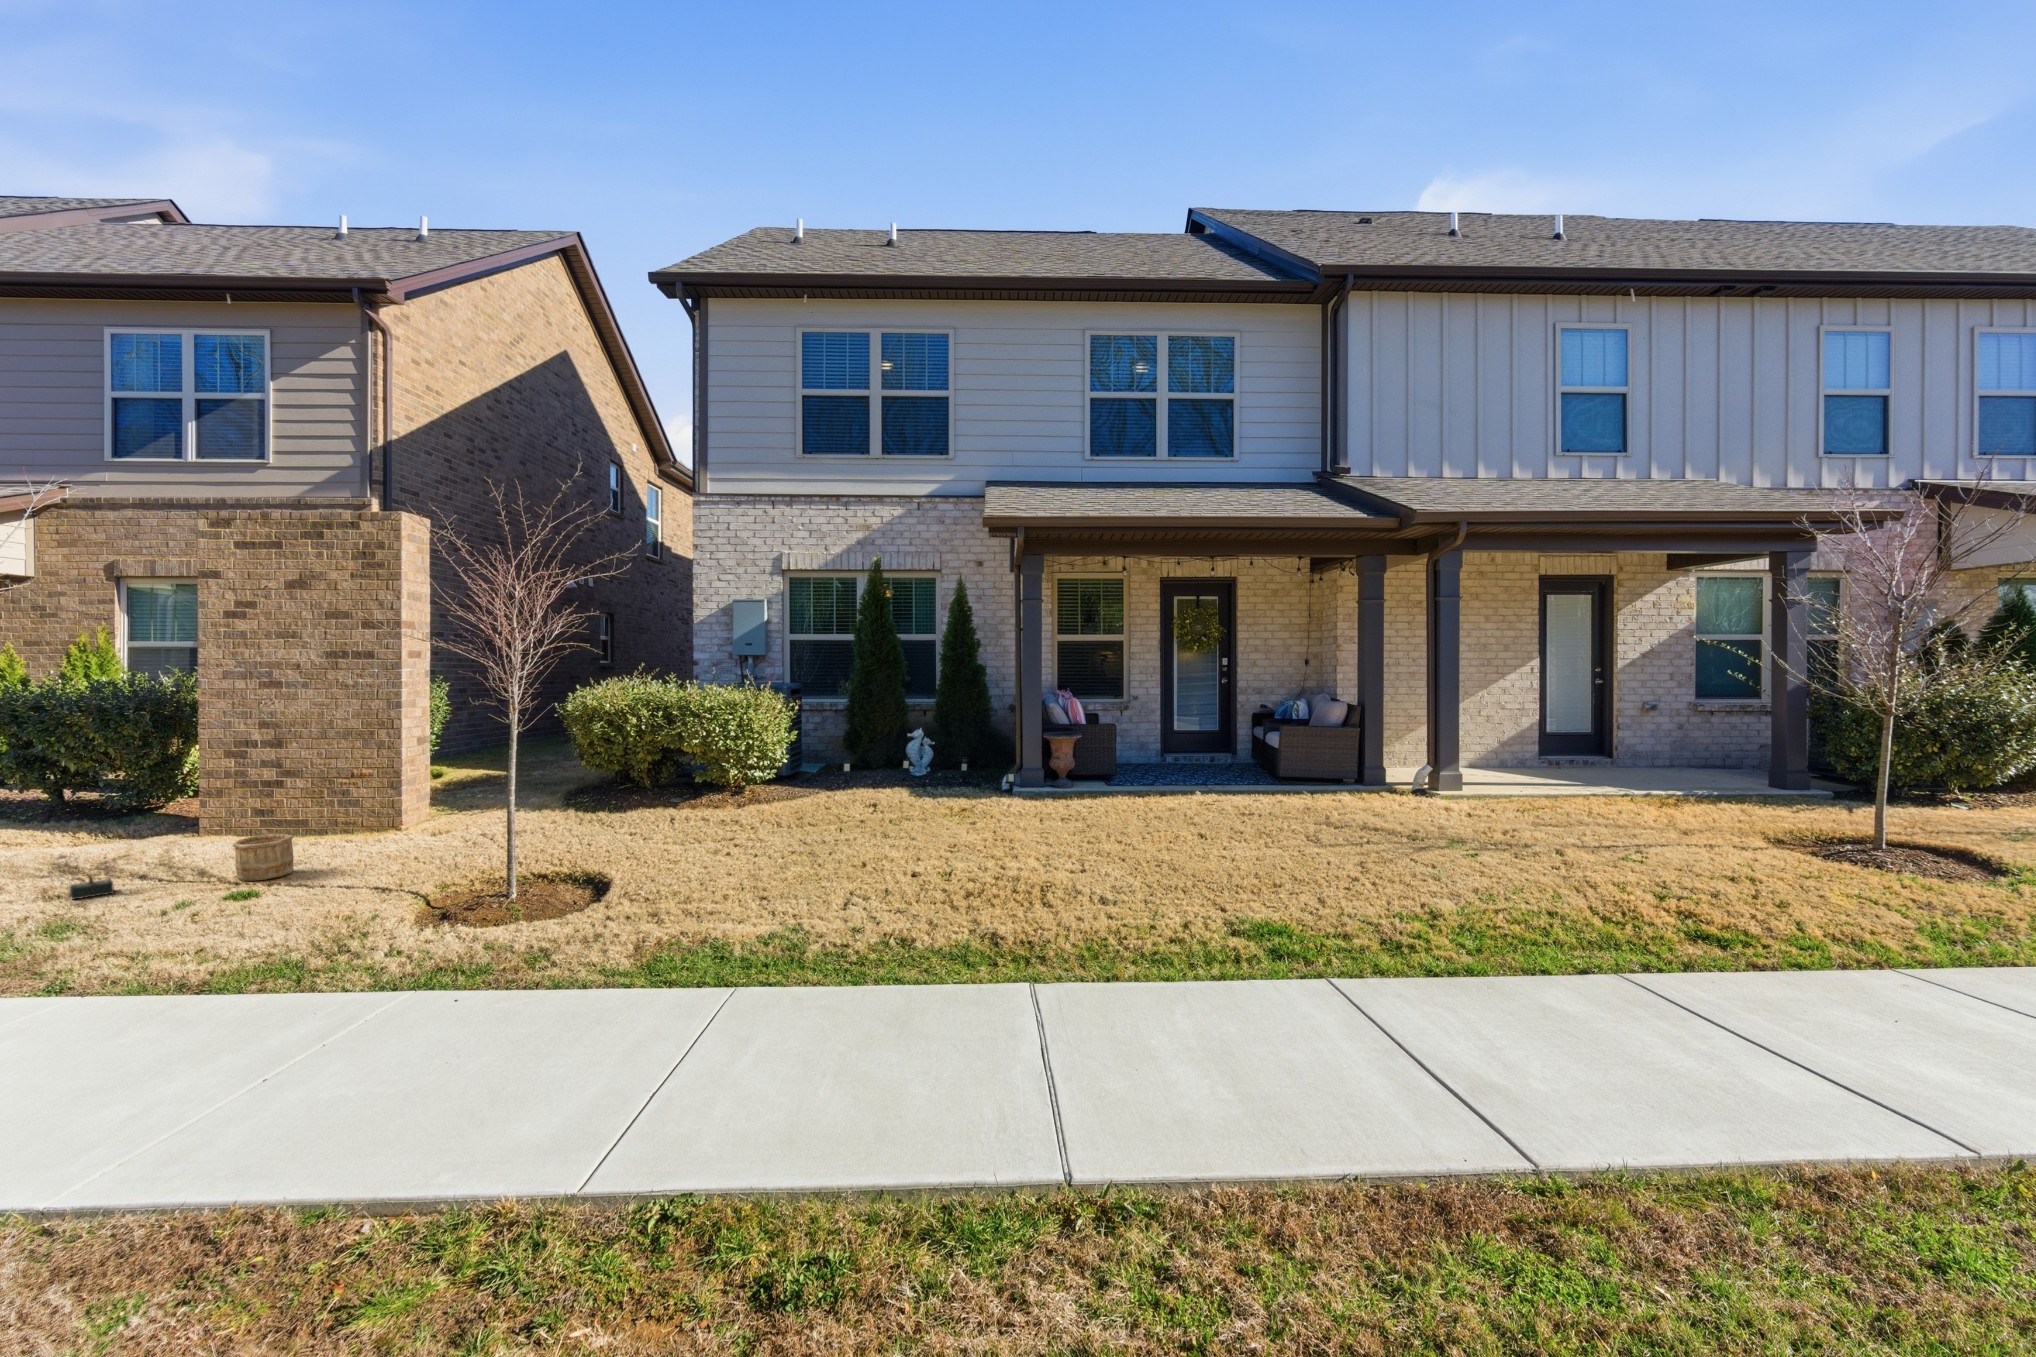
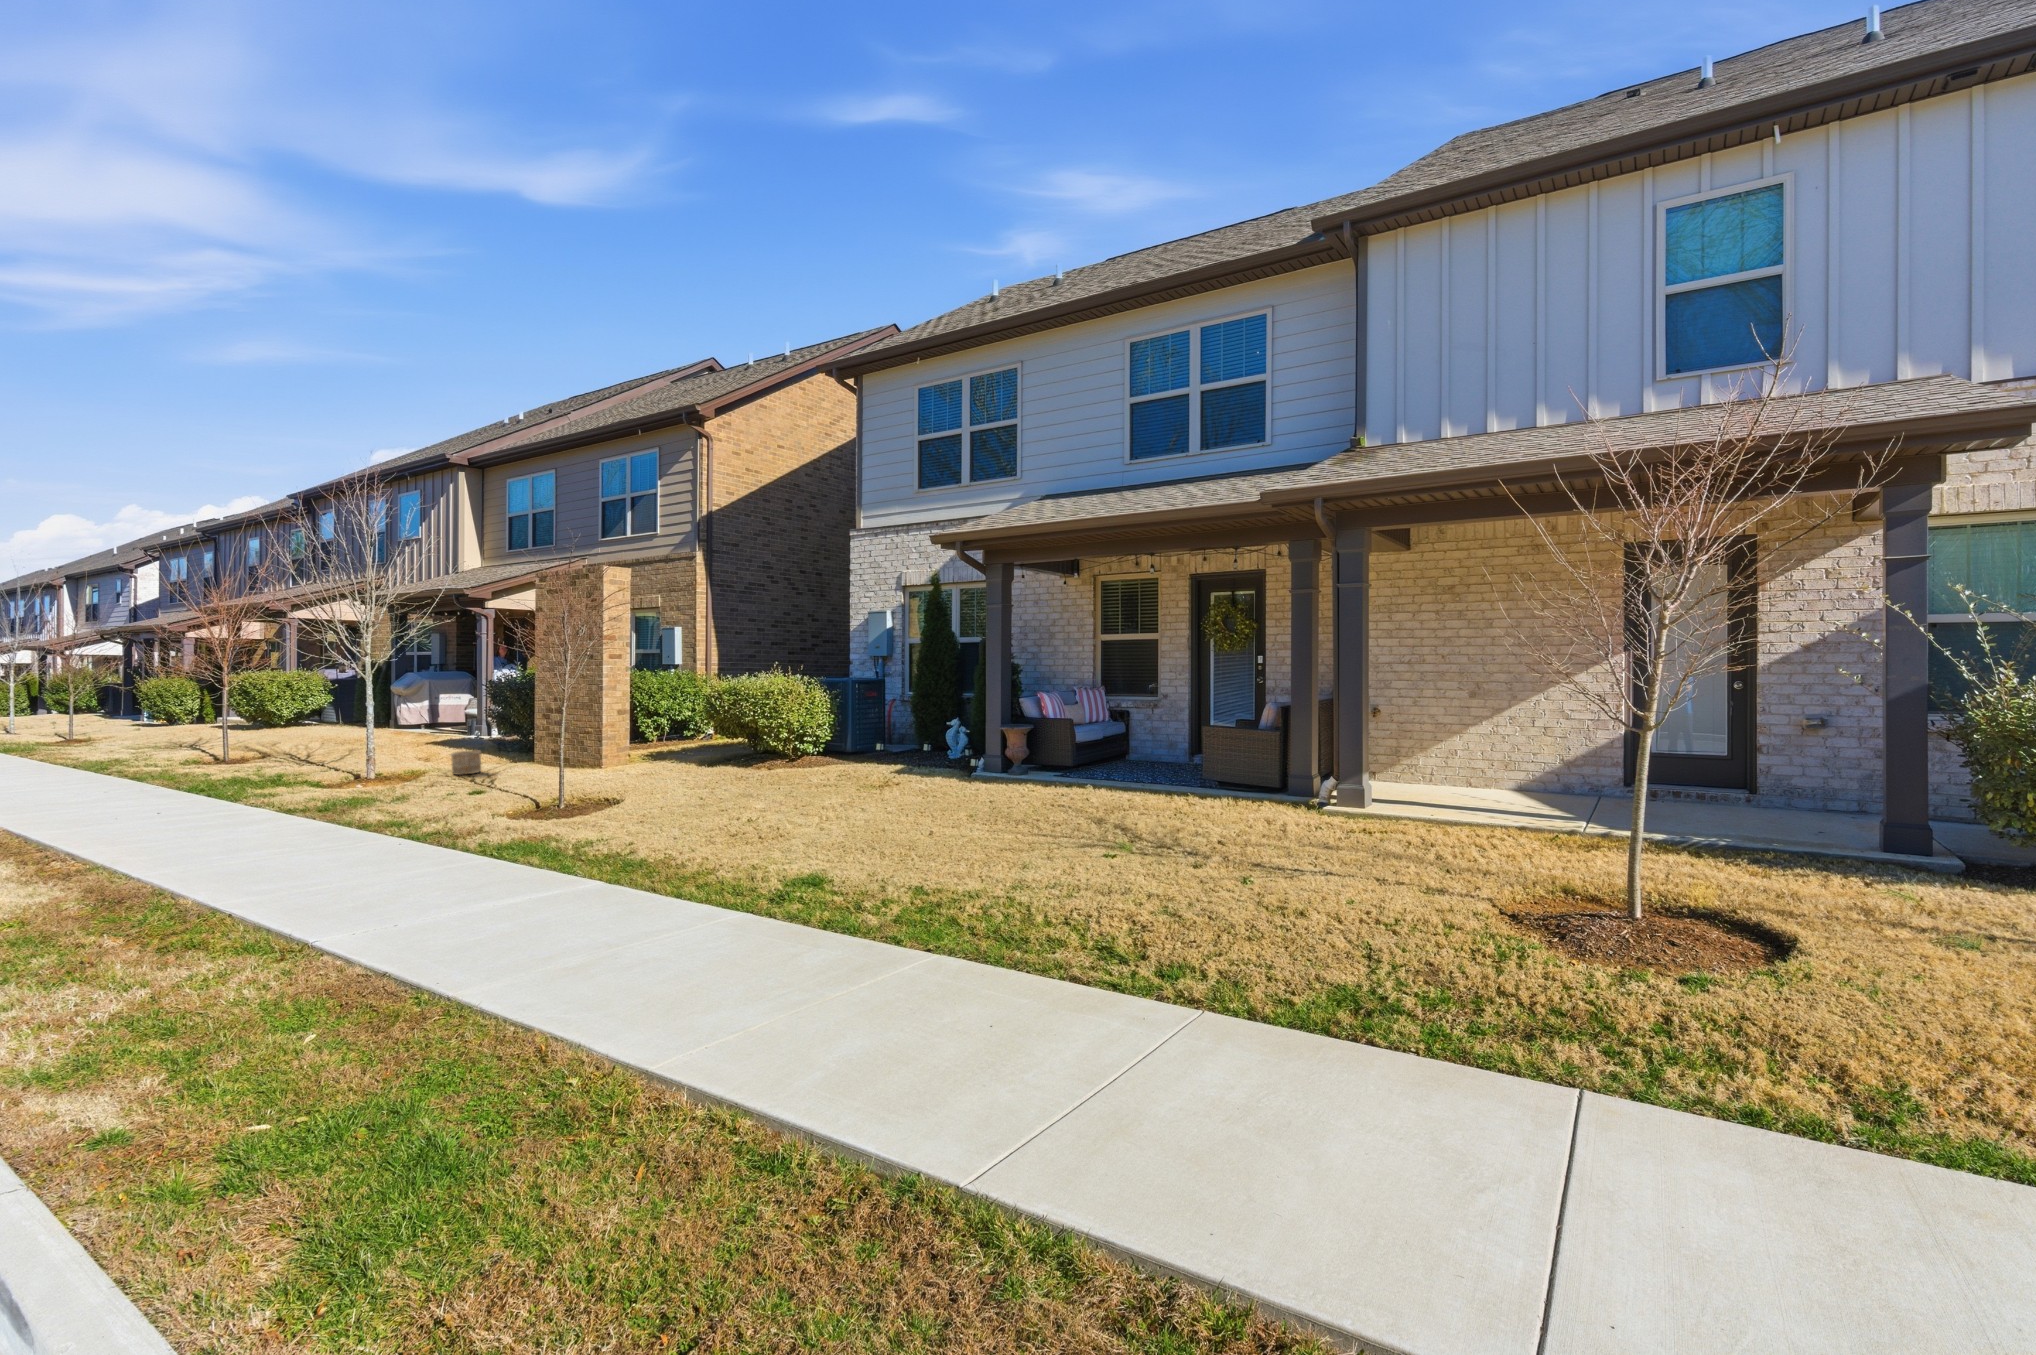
decorative plant: present [51,855,116,900] -> none [380,750,412,774]

